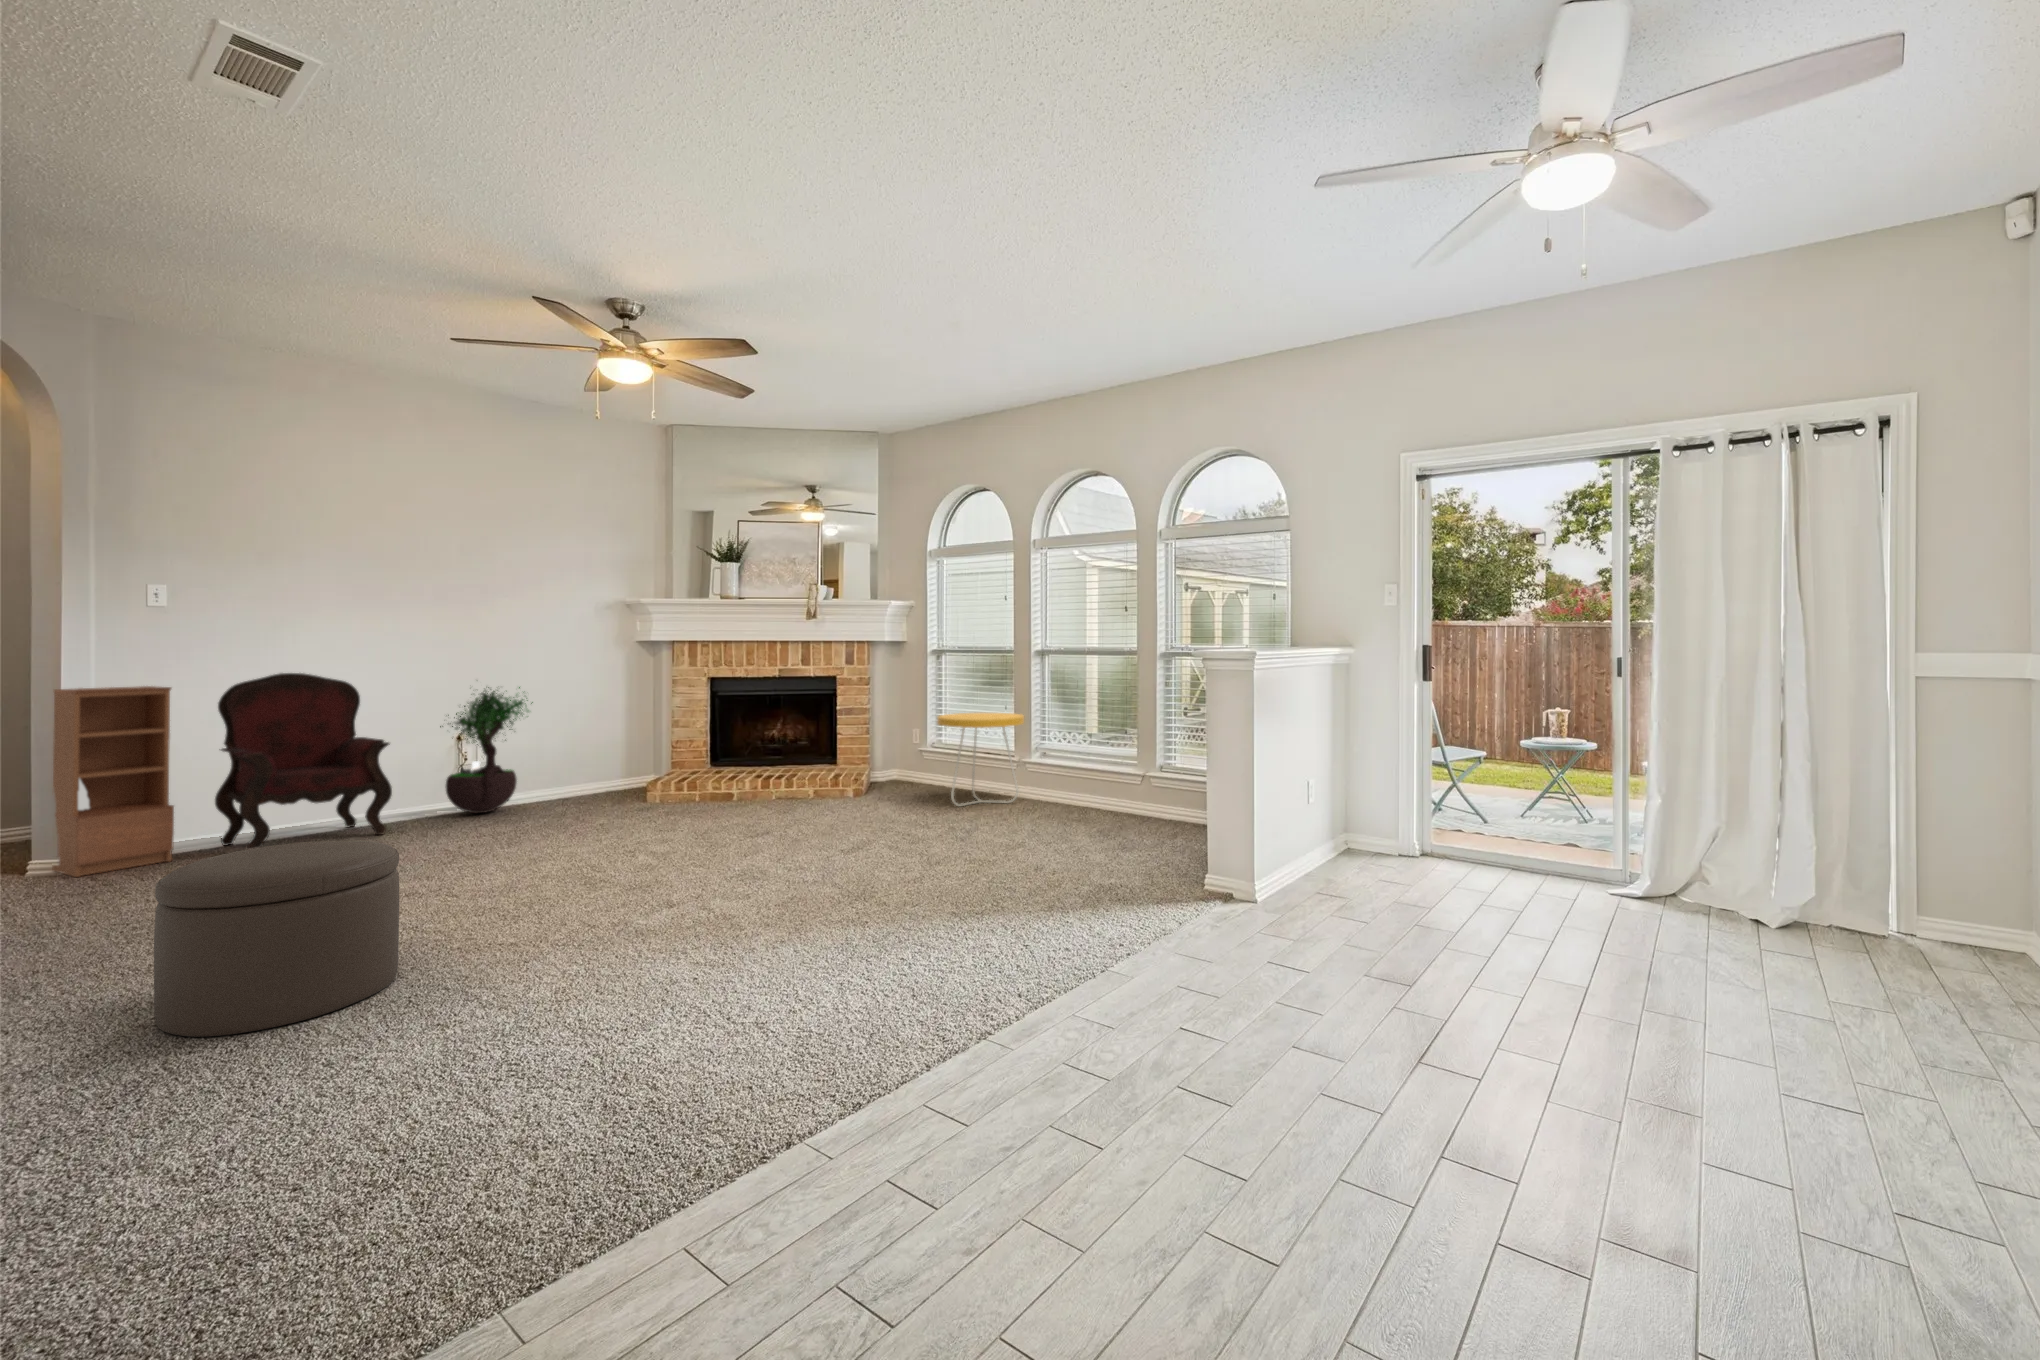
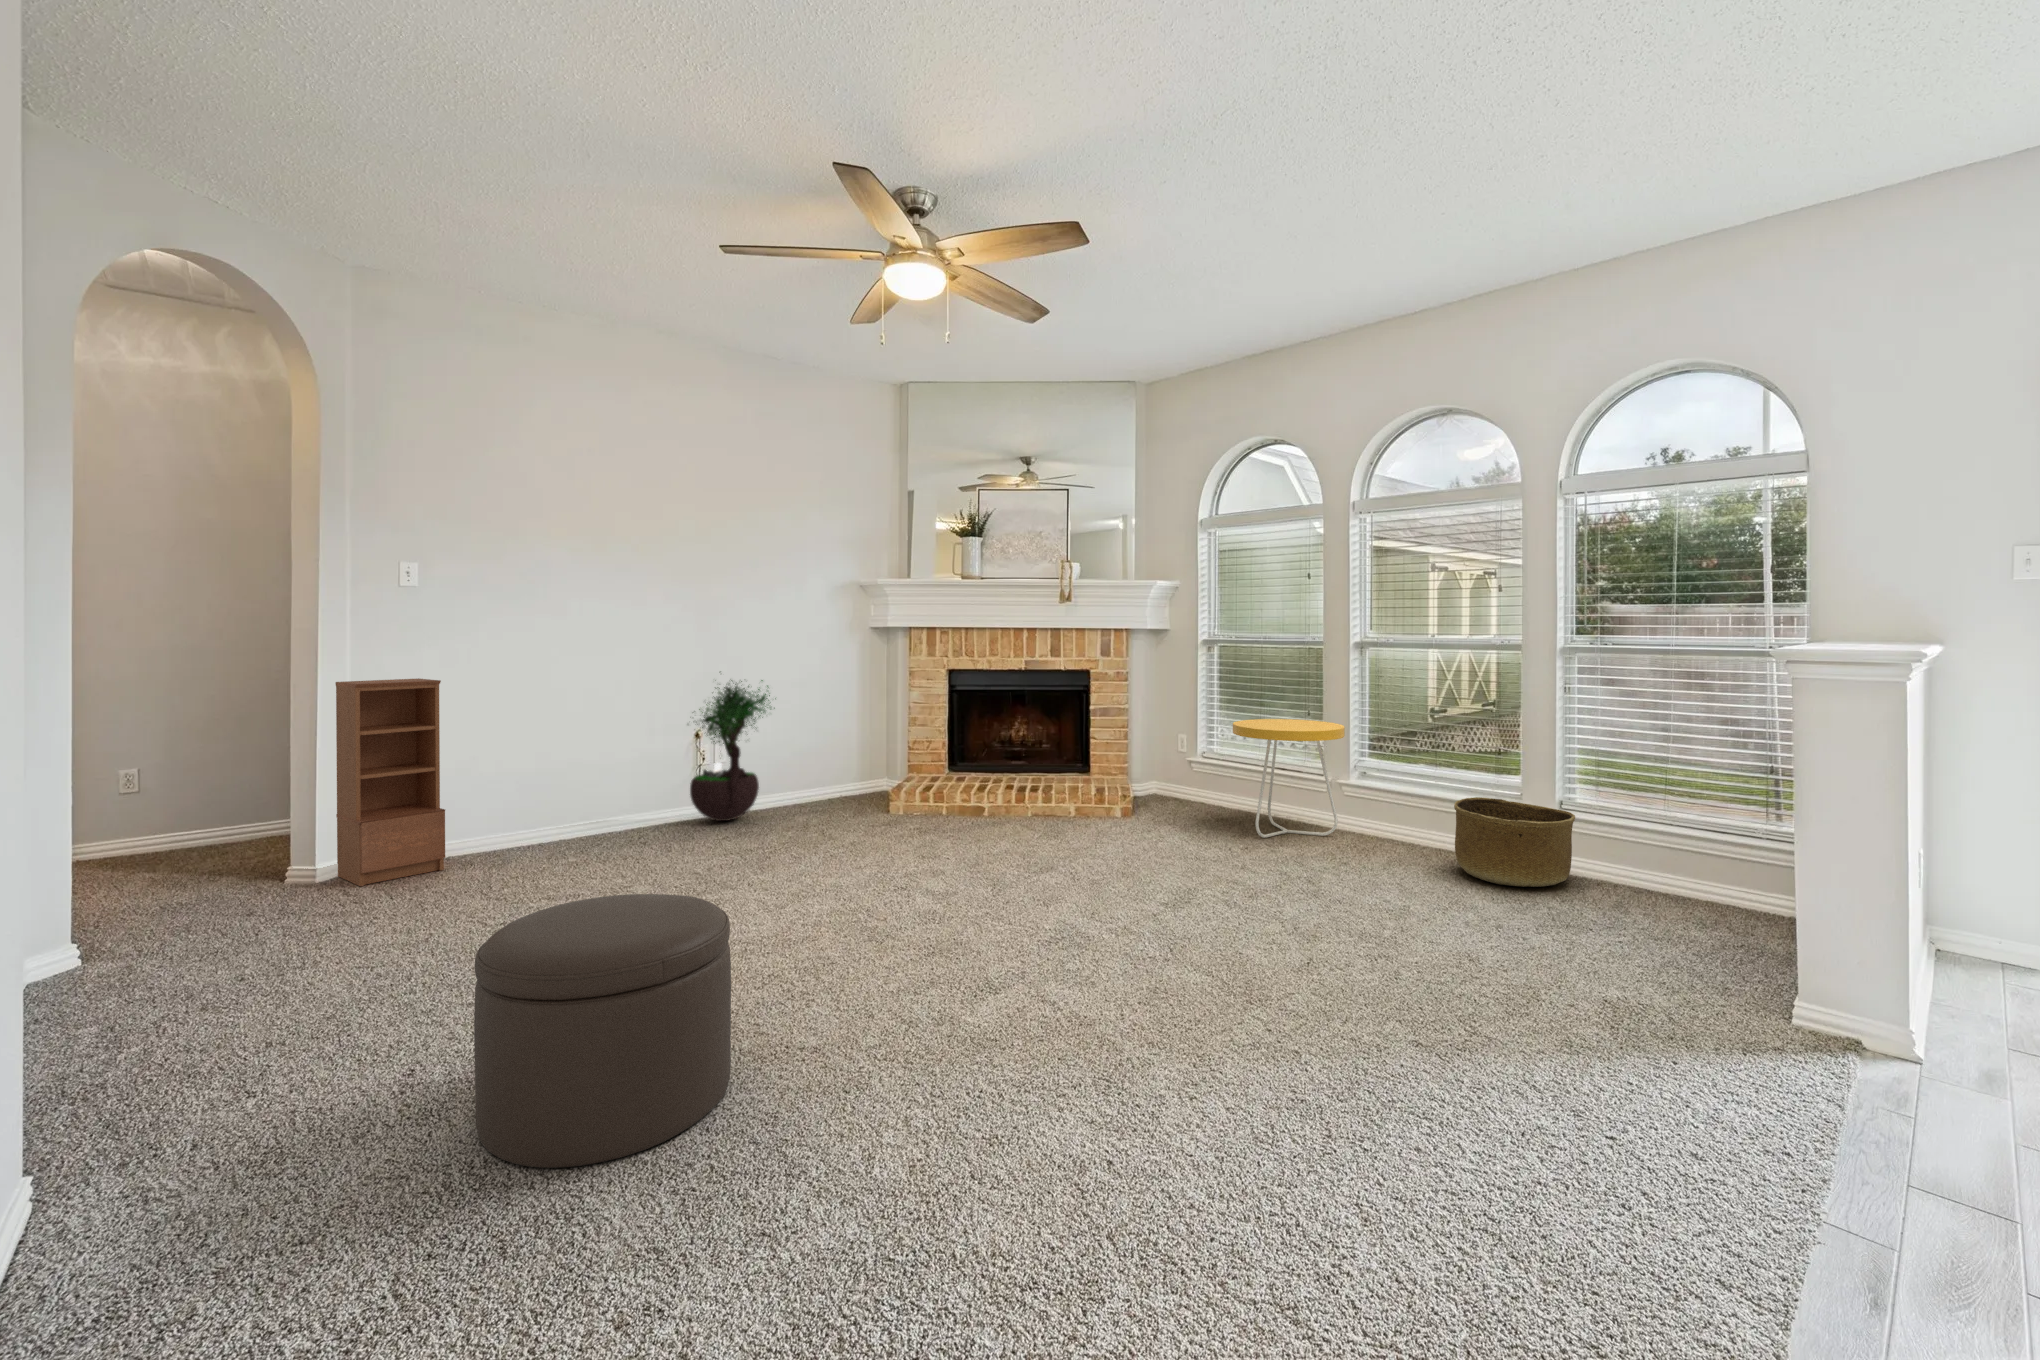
armchair: present [215,673,392,849] -> none [479,664,645,867]
basket: none [1084,766,1167,829] -> present [1454,797,1575,887]

